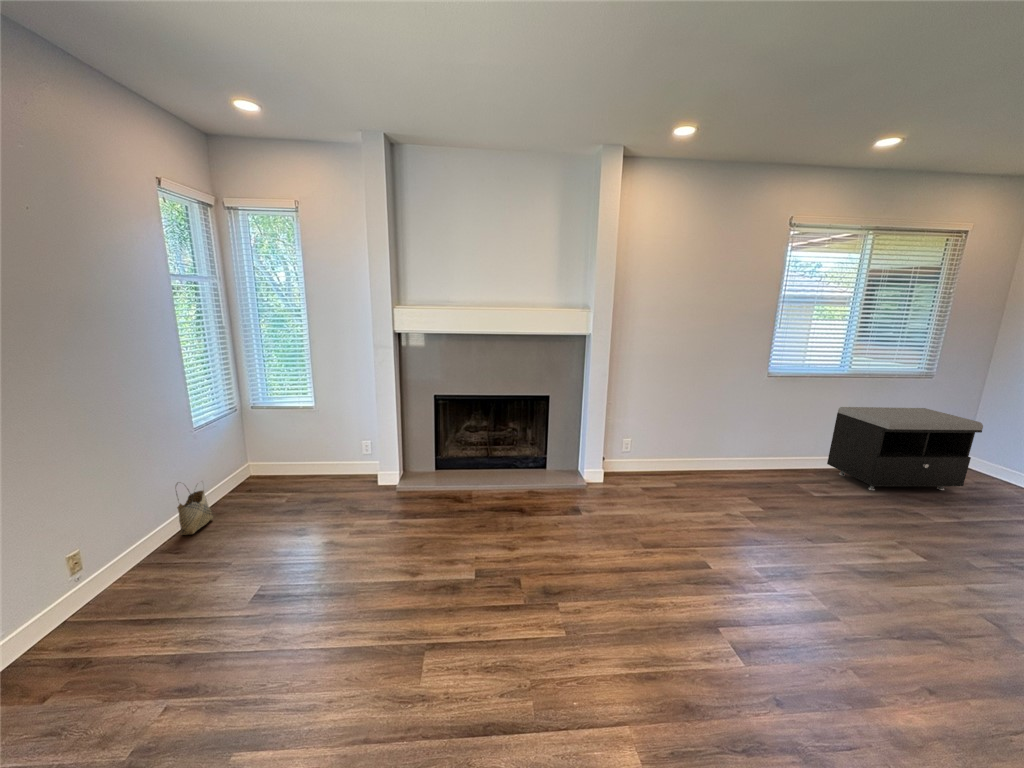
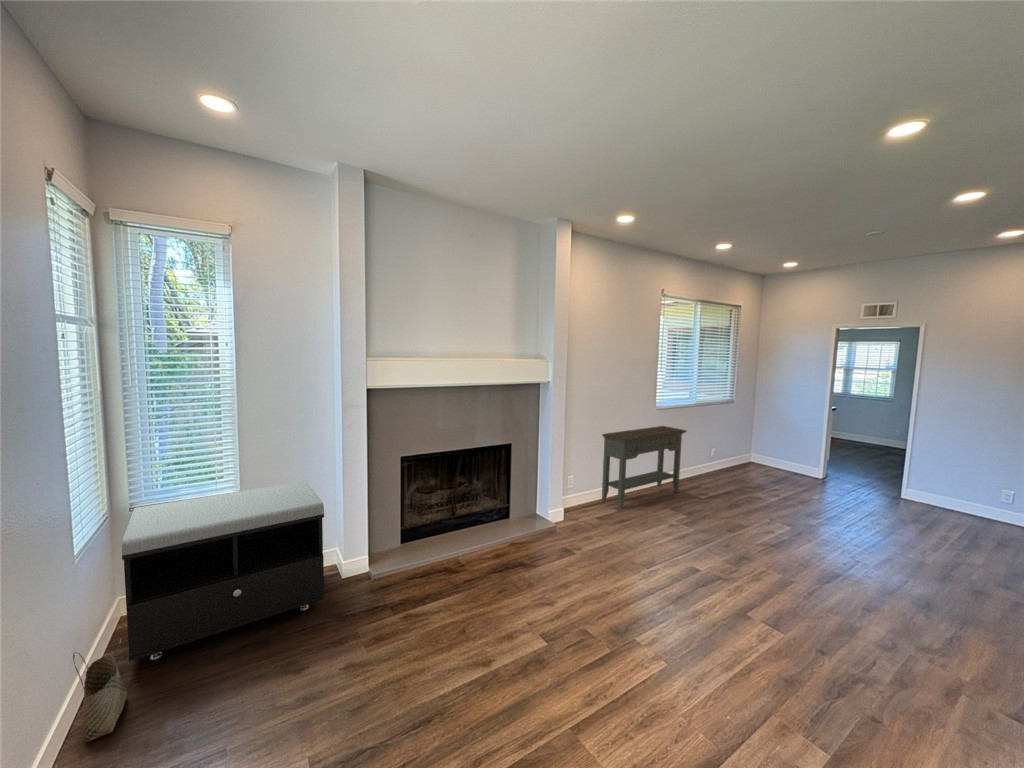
console table: none [667,399,803,485] -> present [602,426,687,509]
storage bench: present [827,407,983,491] -> present [122,481,324,662]

